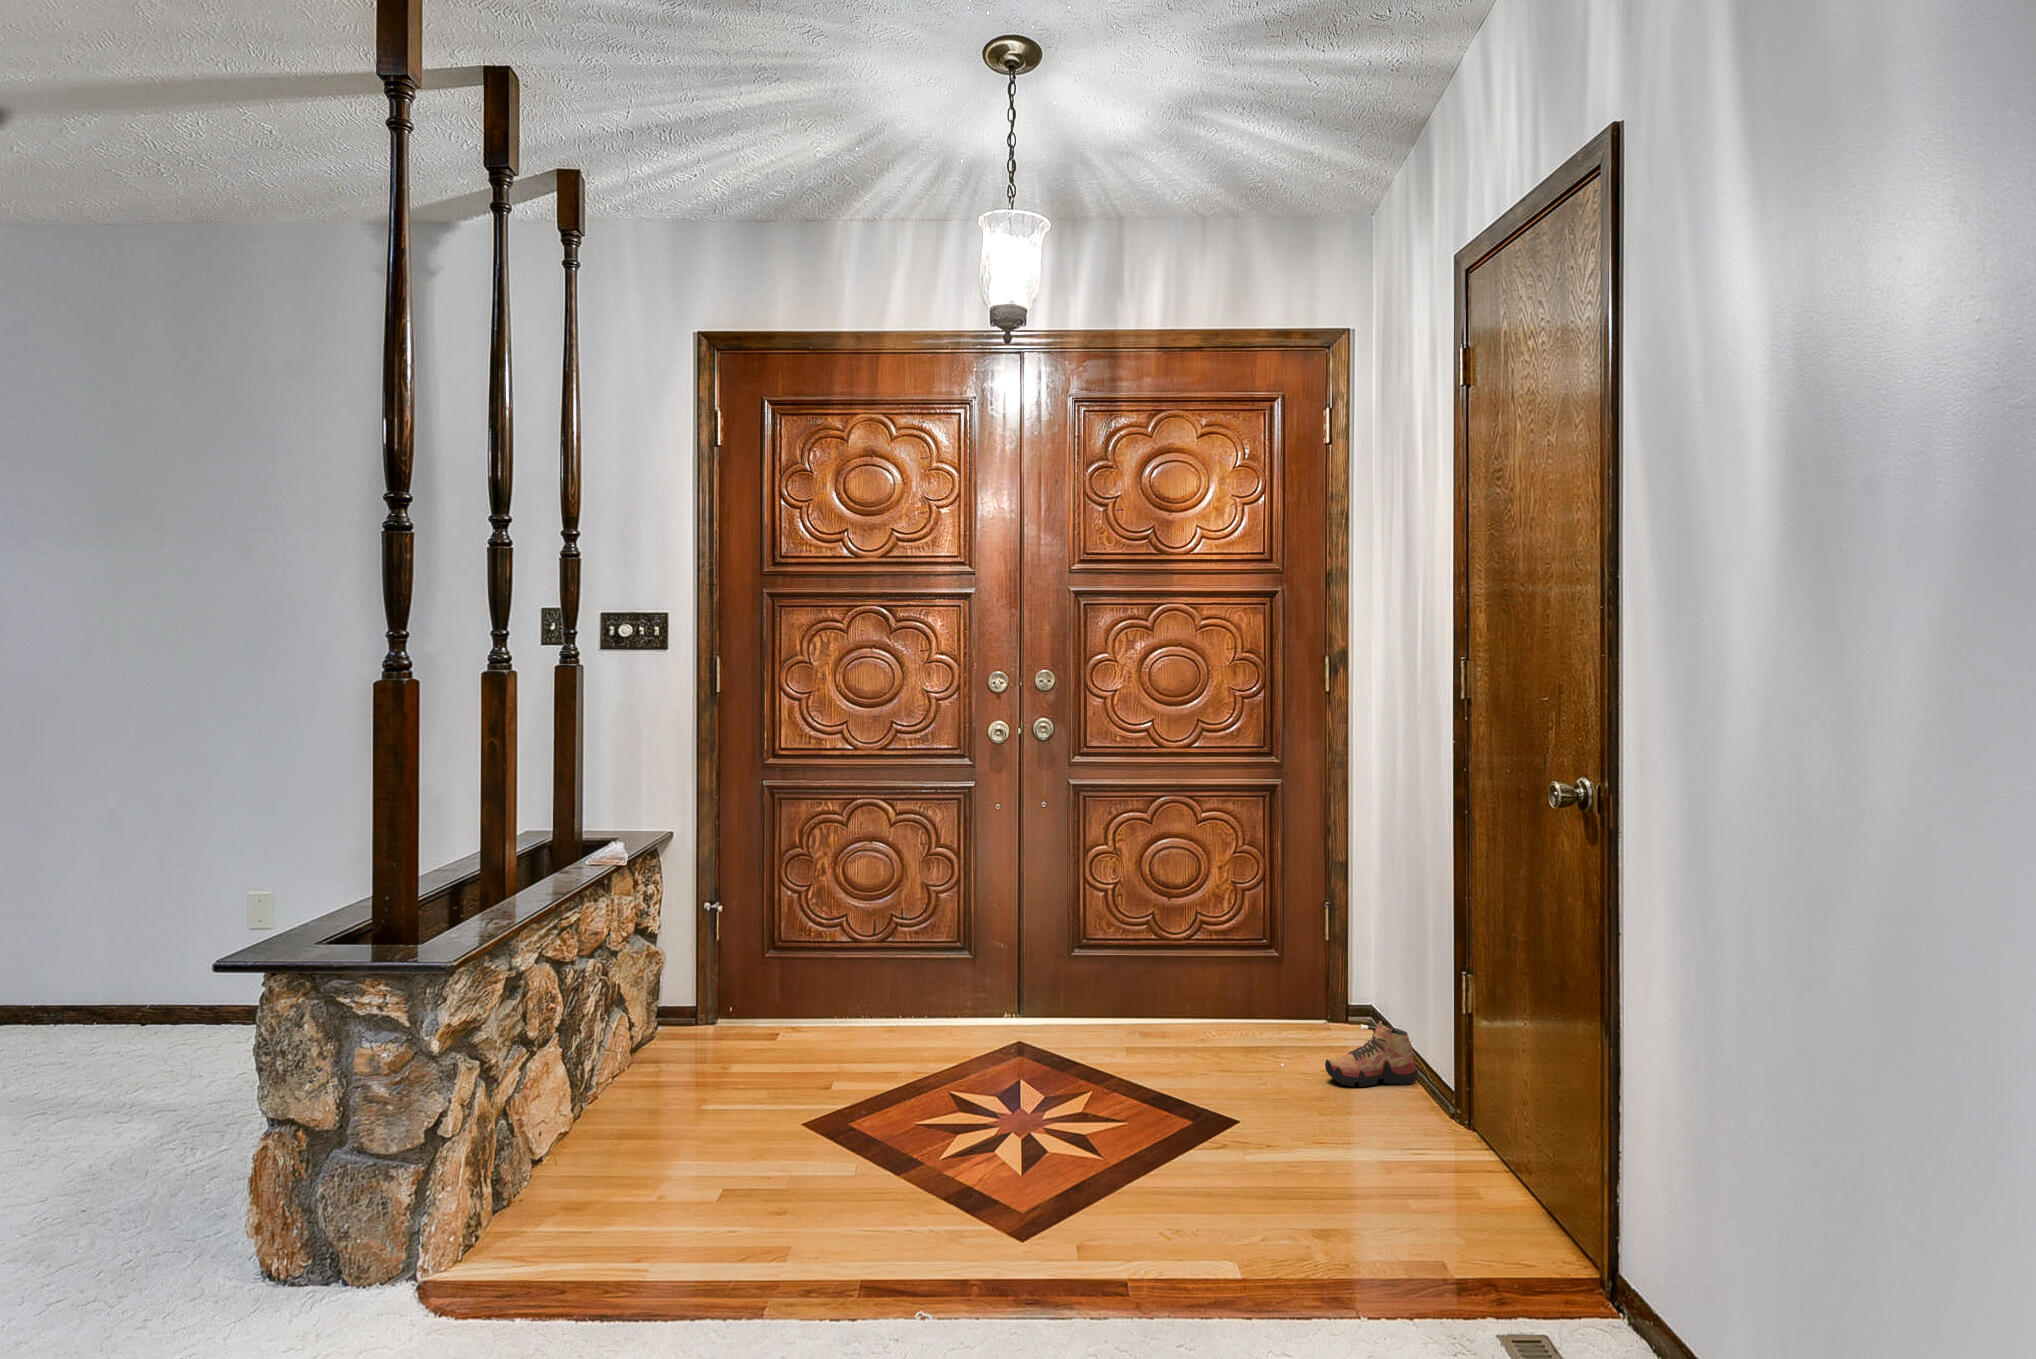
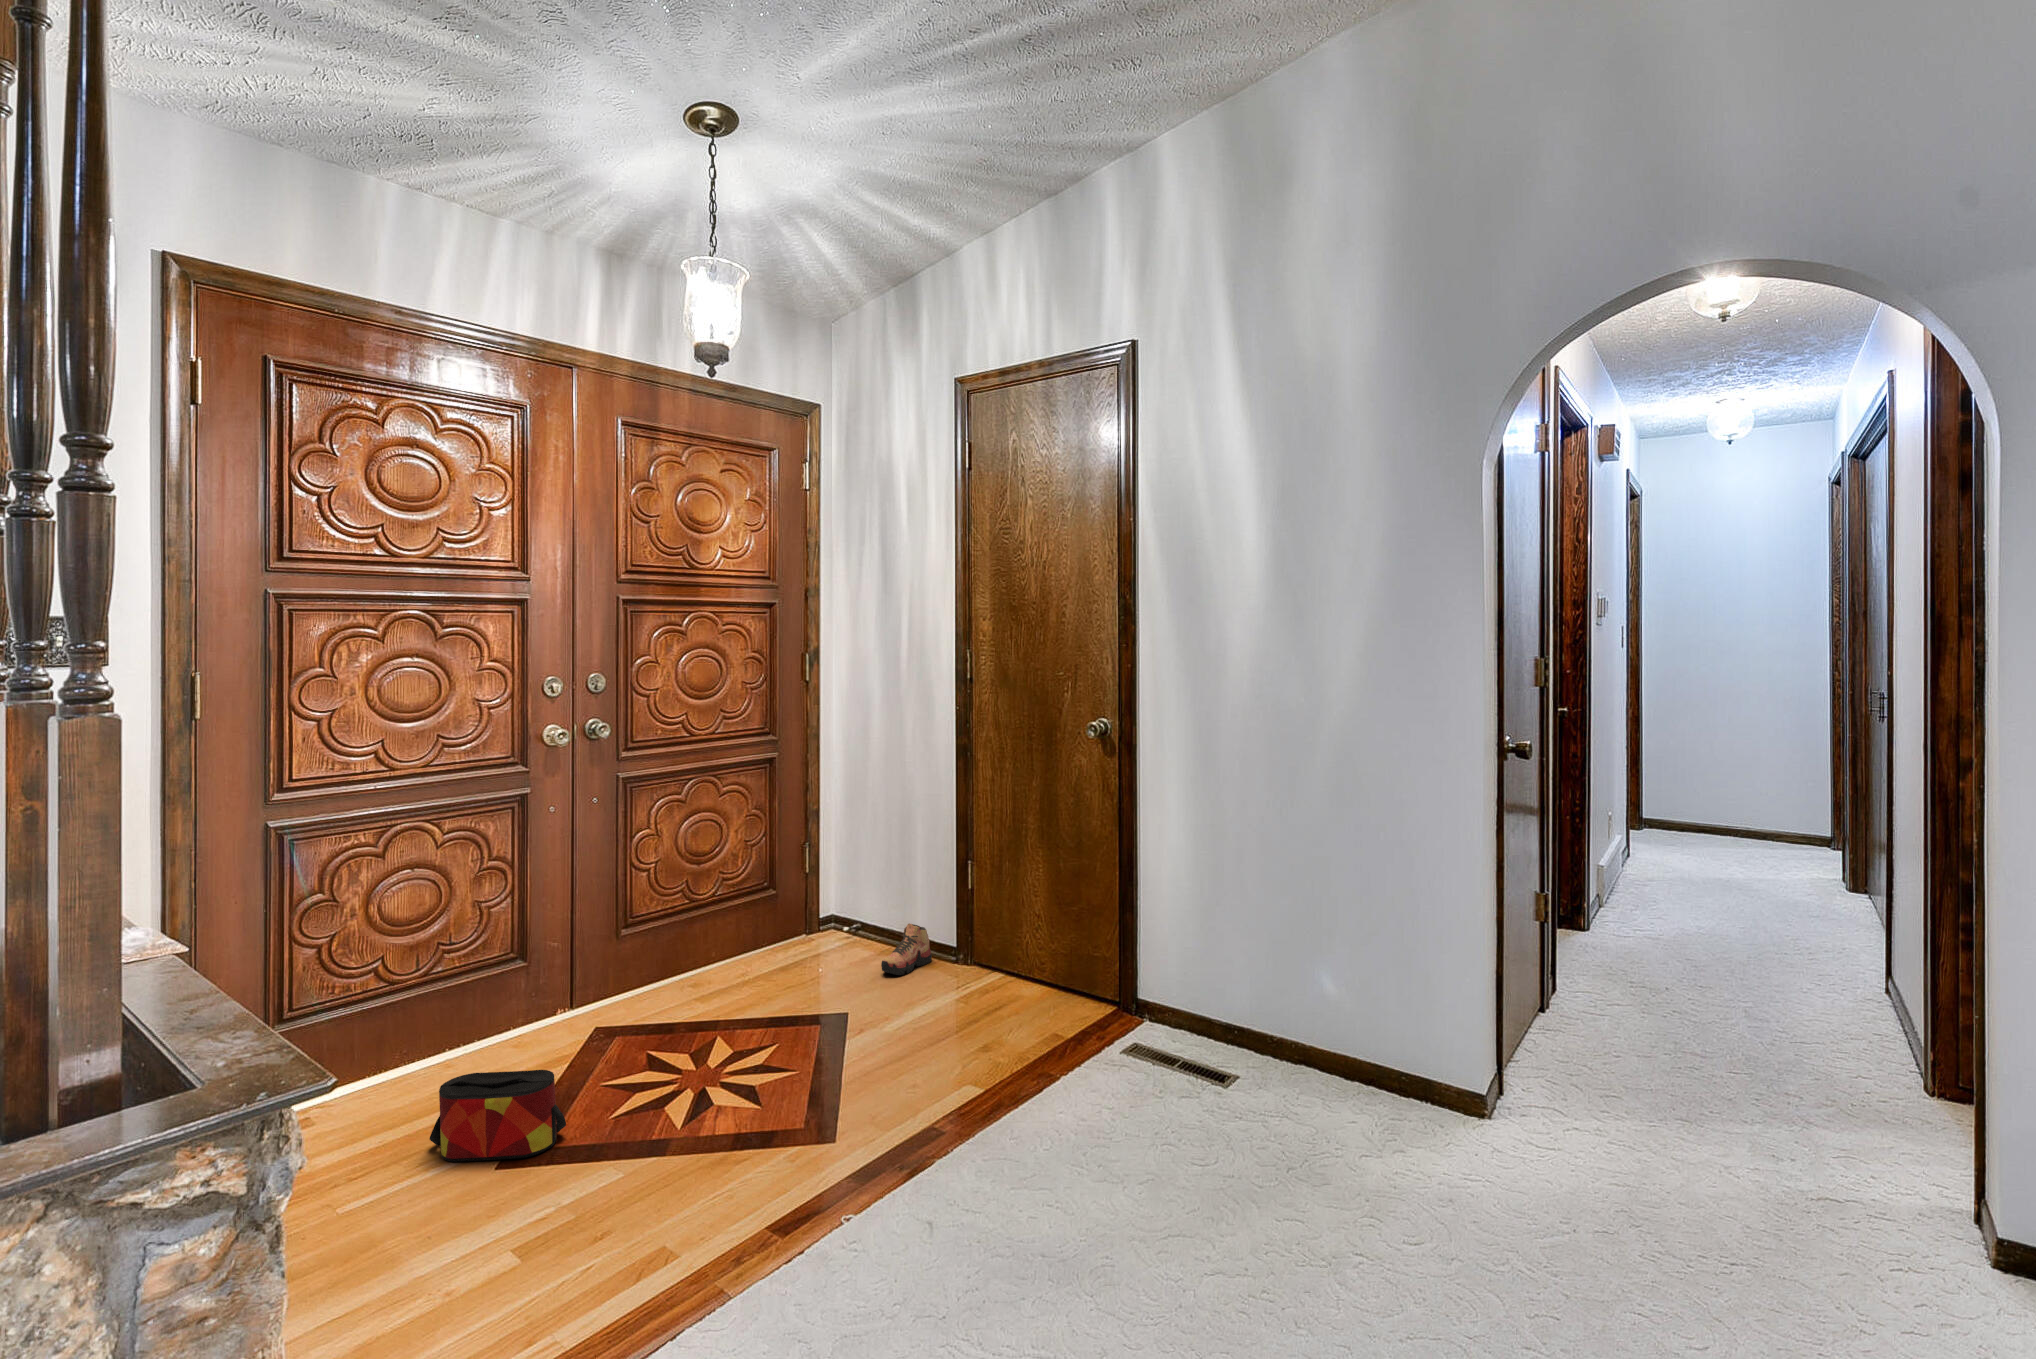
bag: none [764,1030,847,1121] -> present [429,1070,566,1162]

